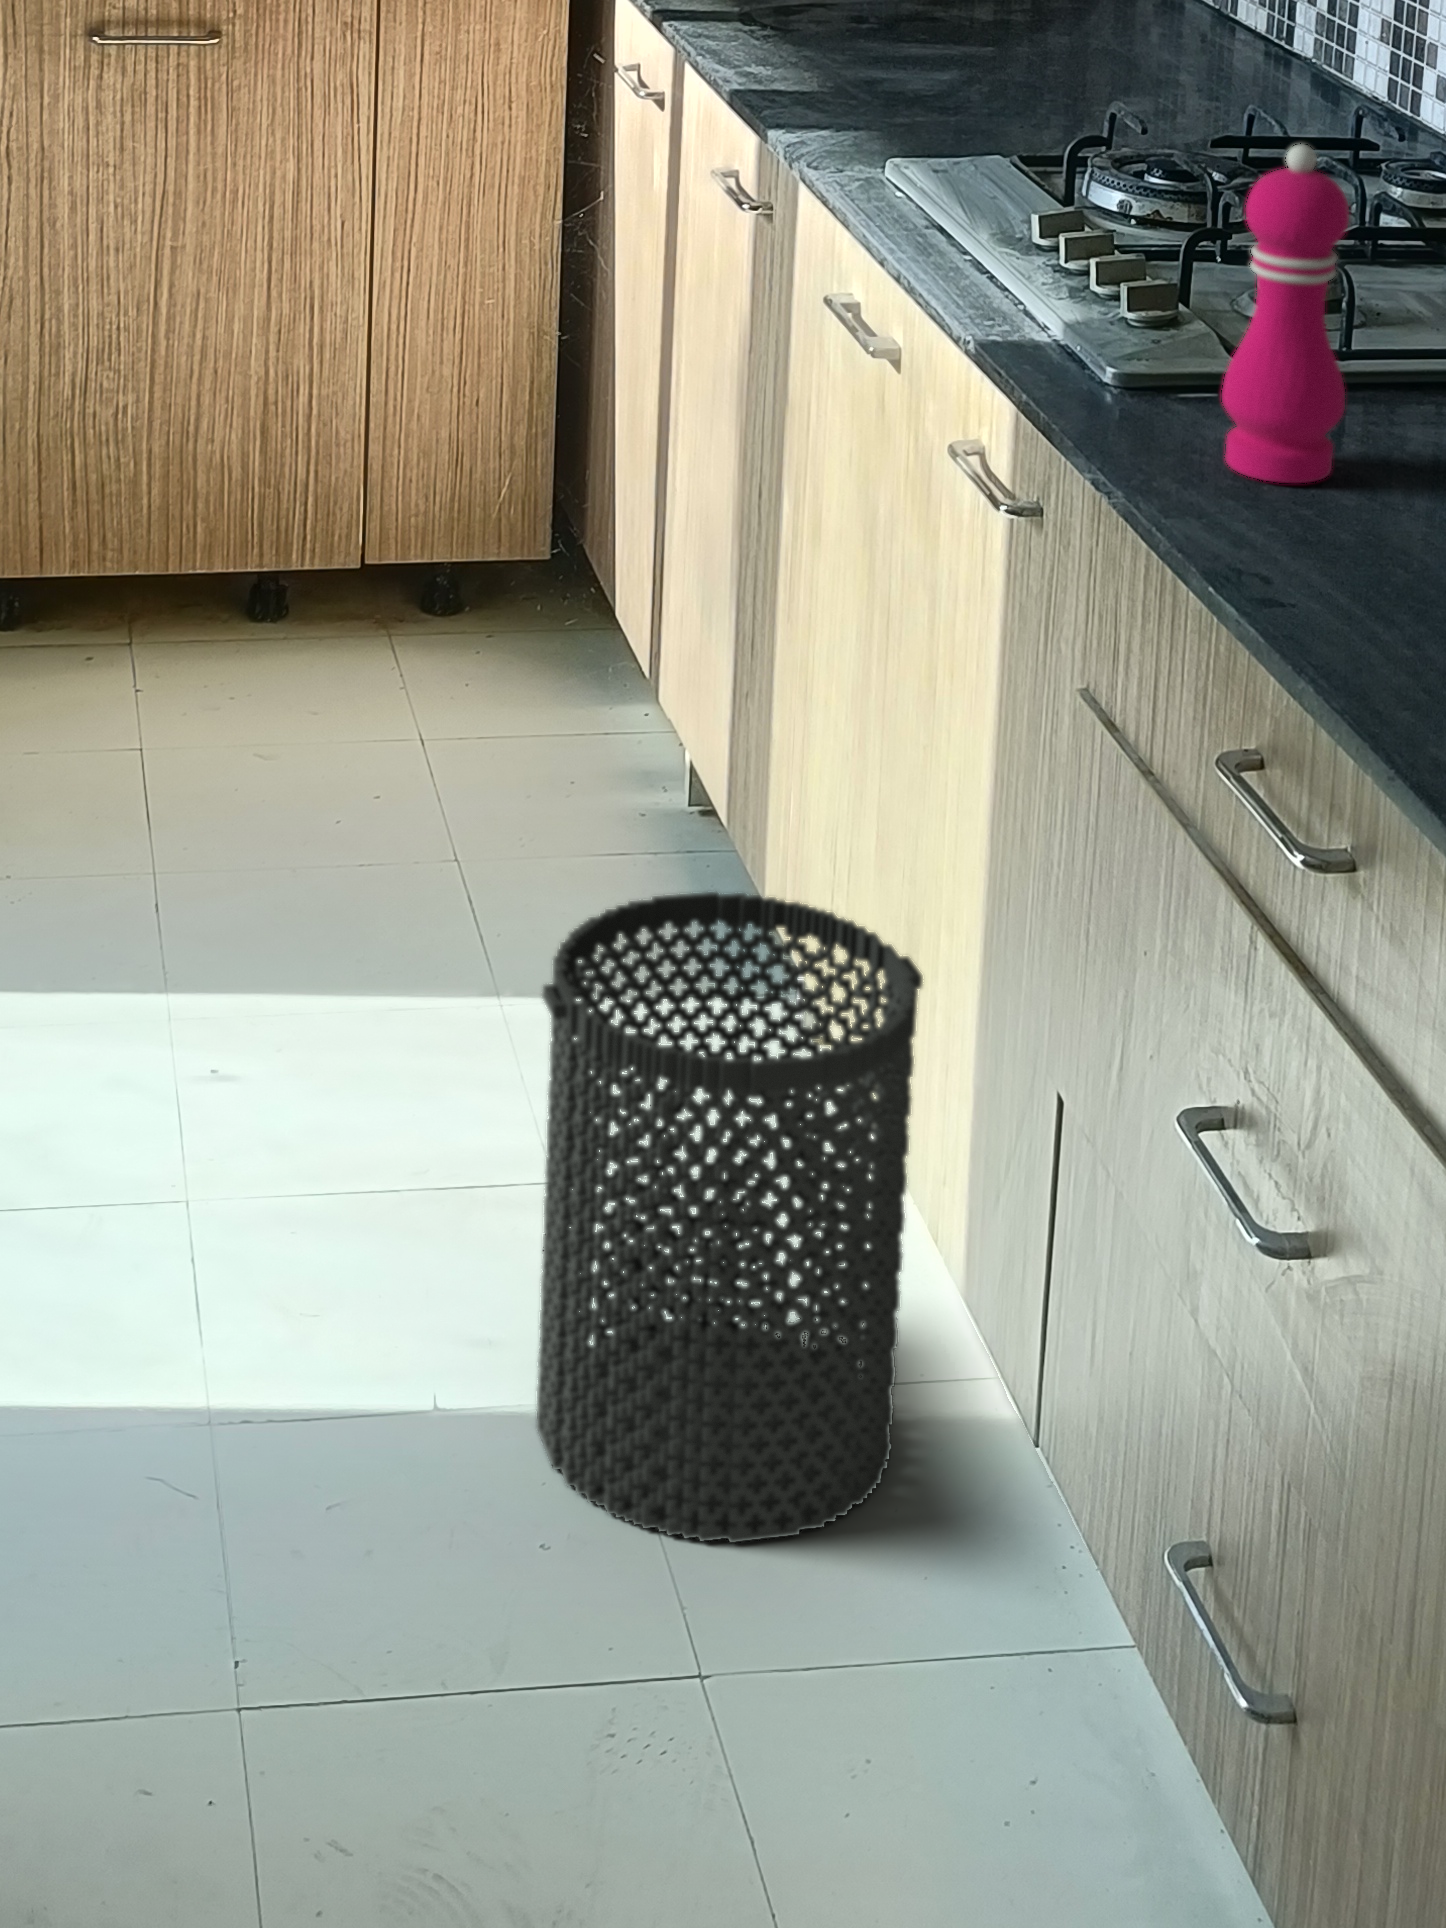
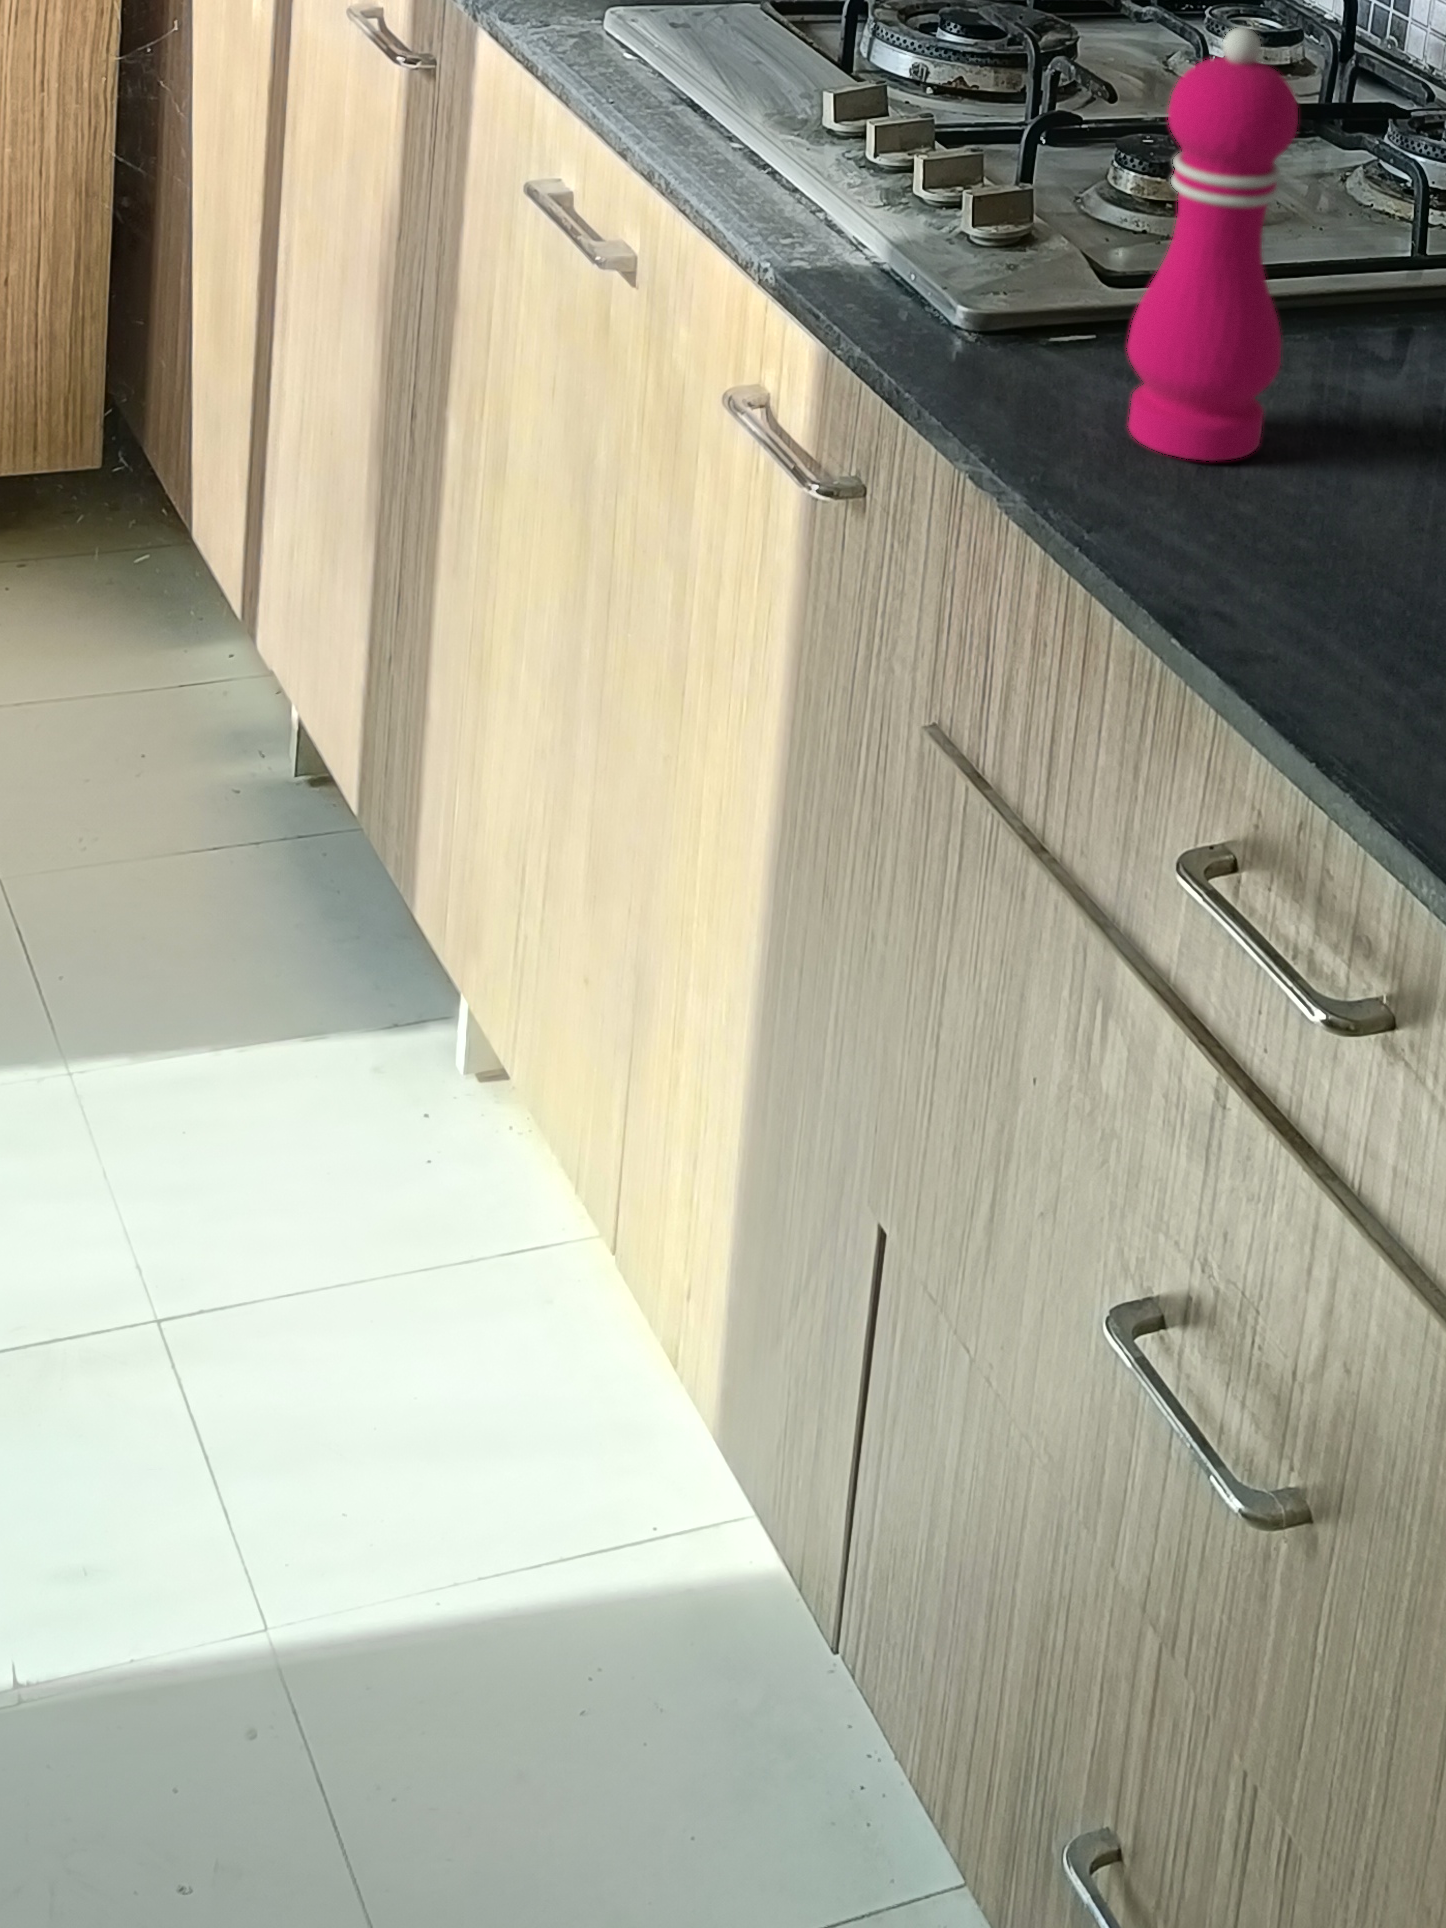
trash can: present [537,892,923,1543] -> none [151,970,675,1838]

